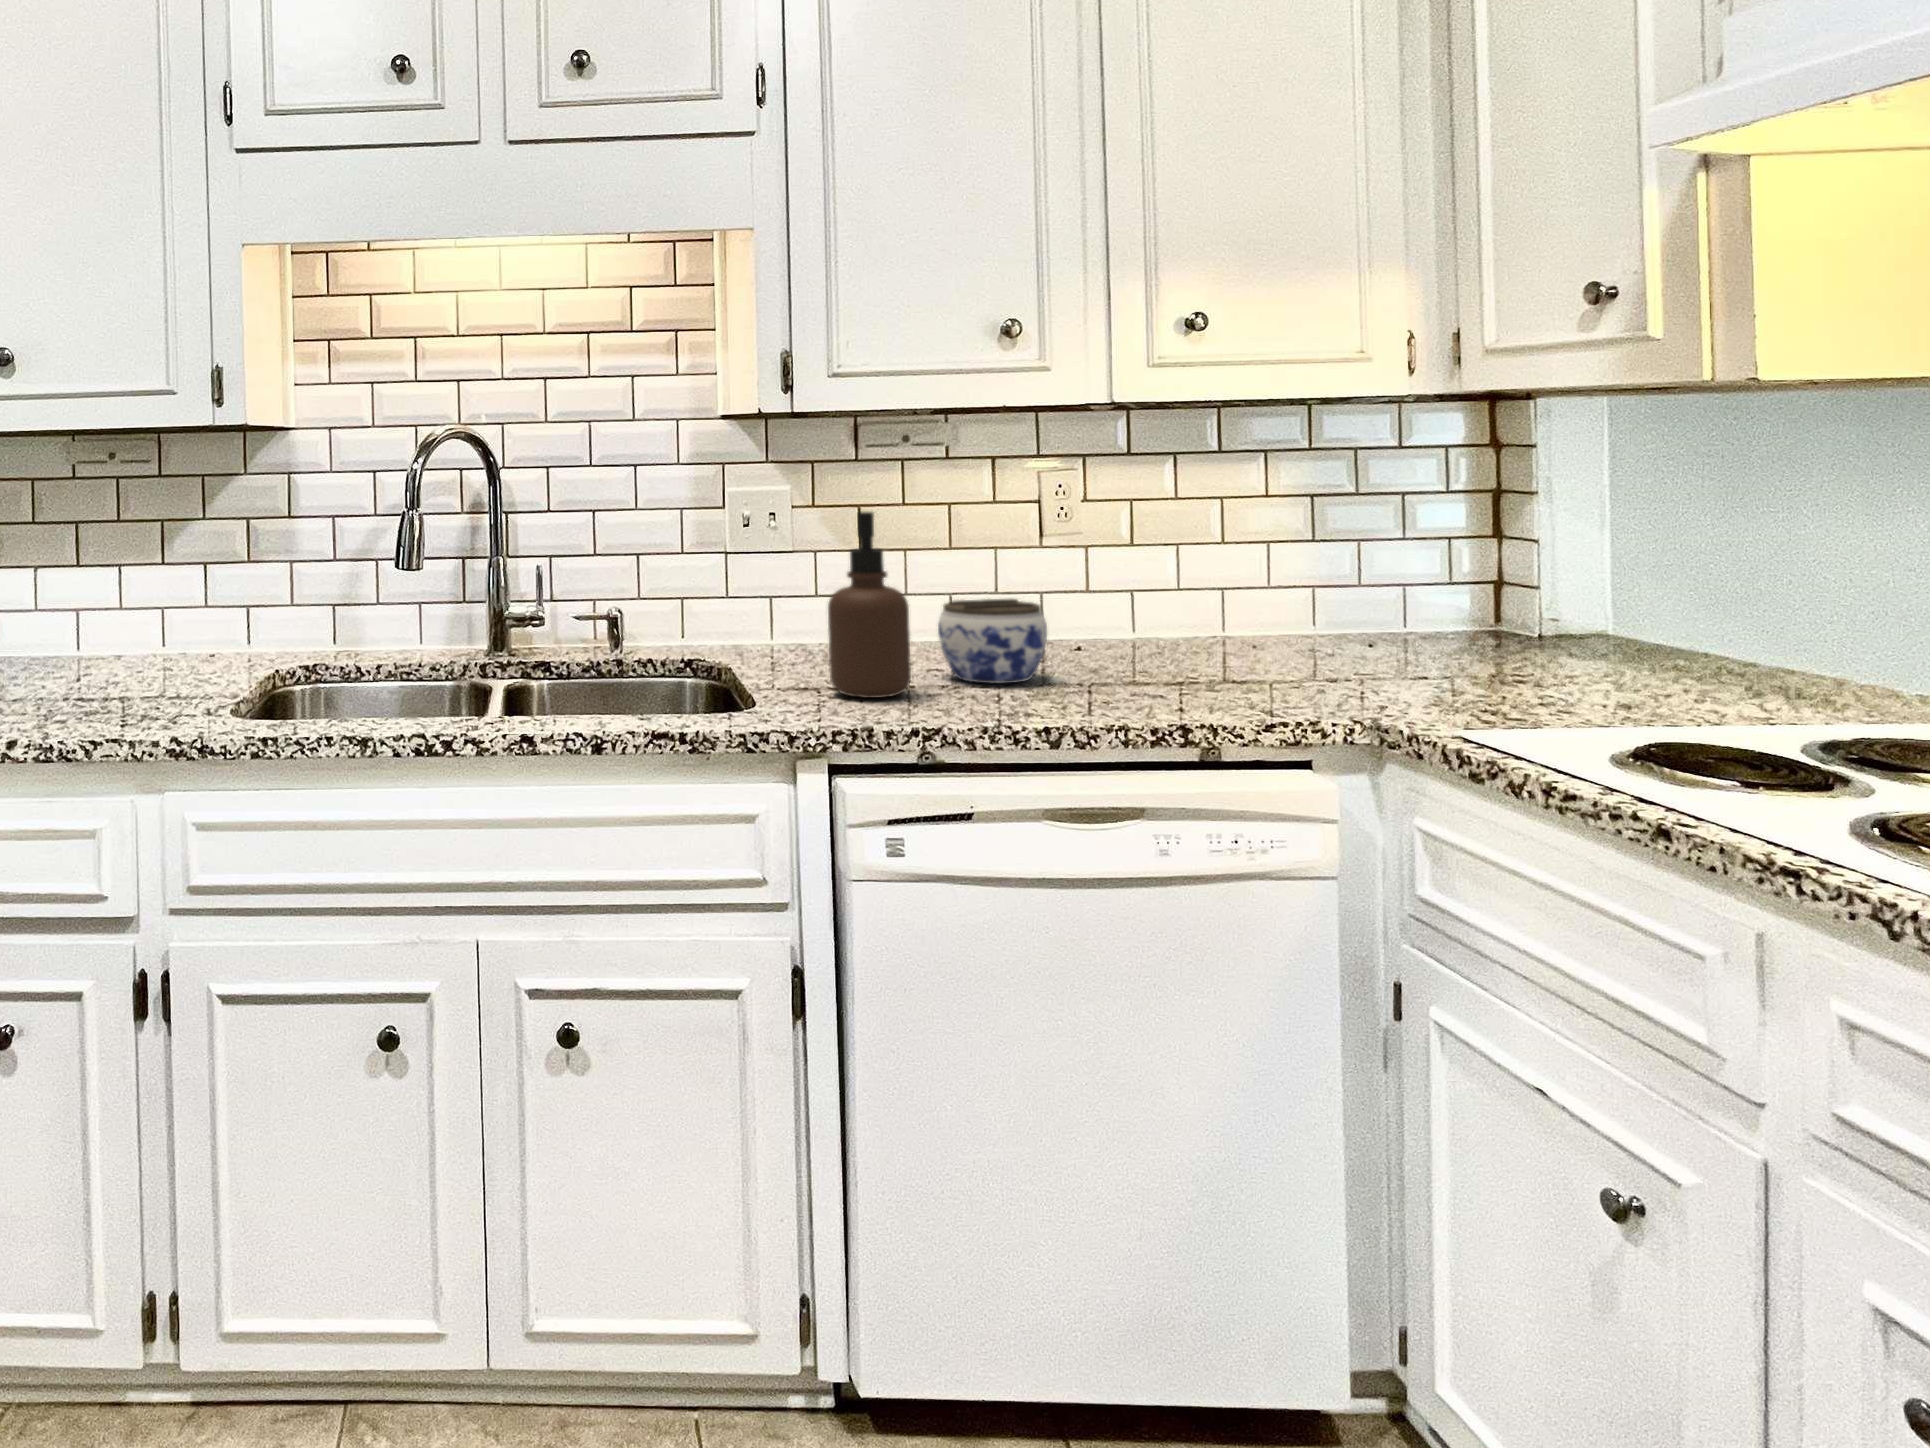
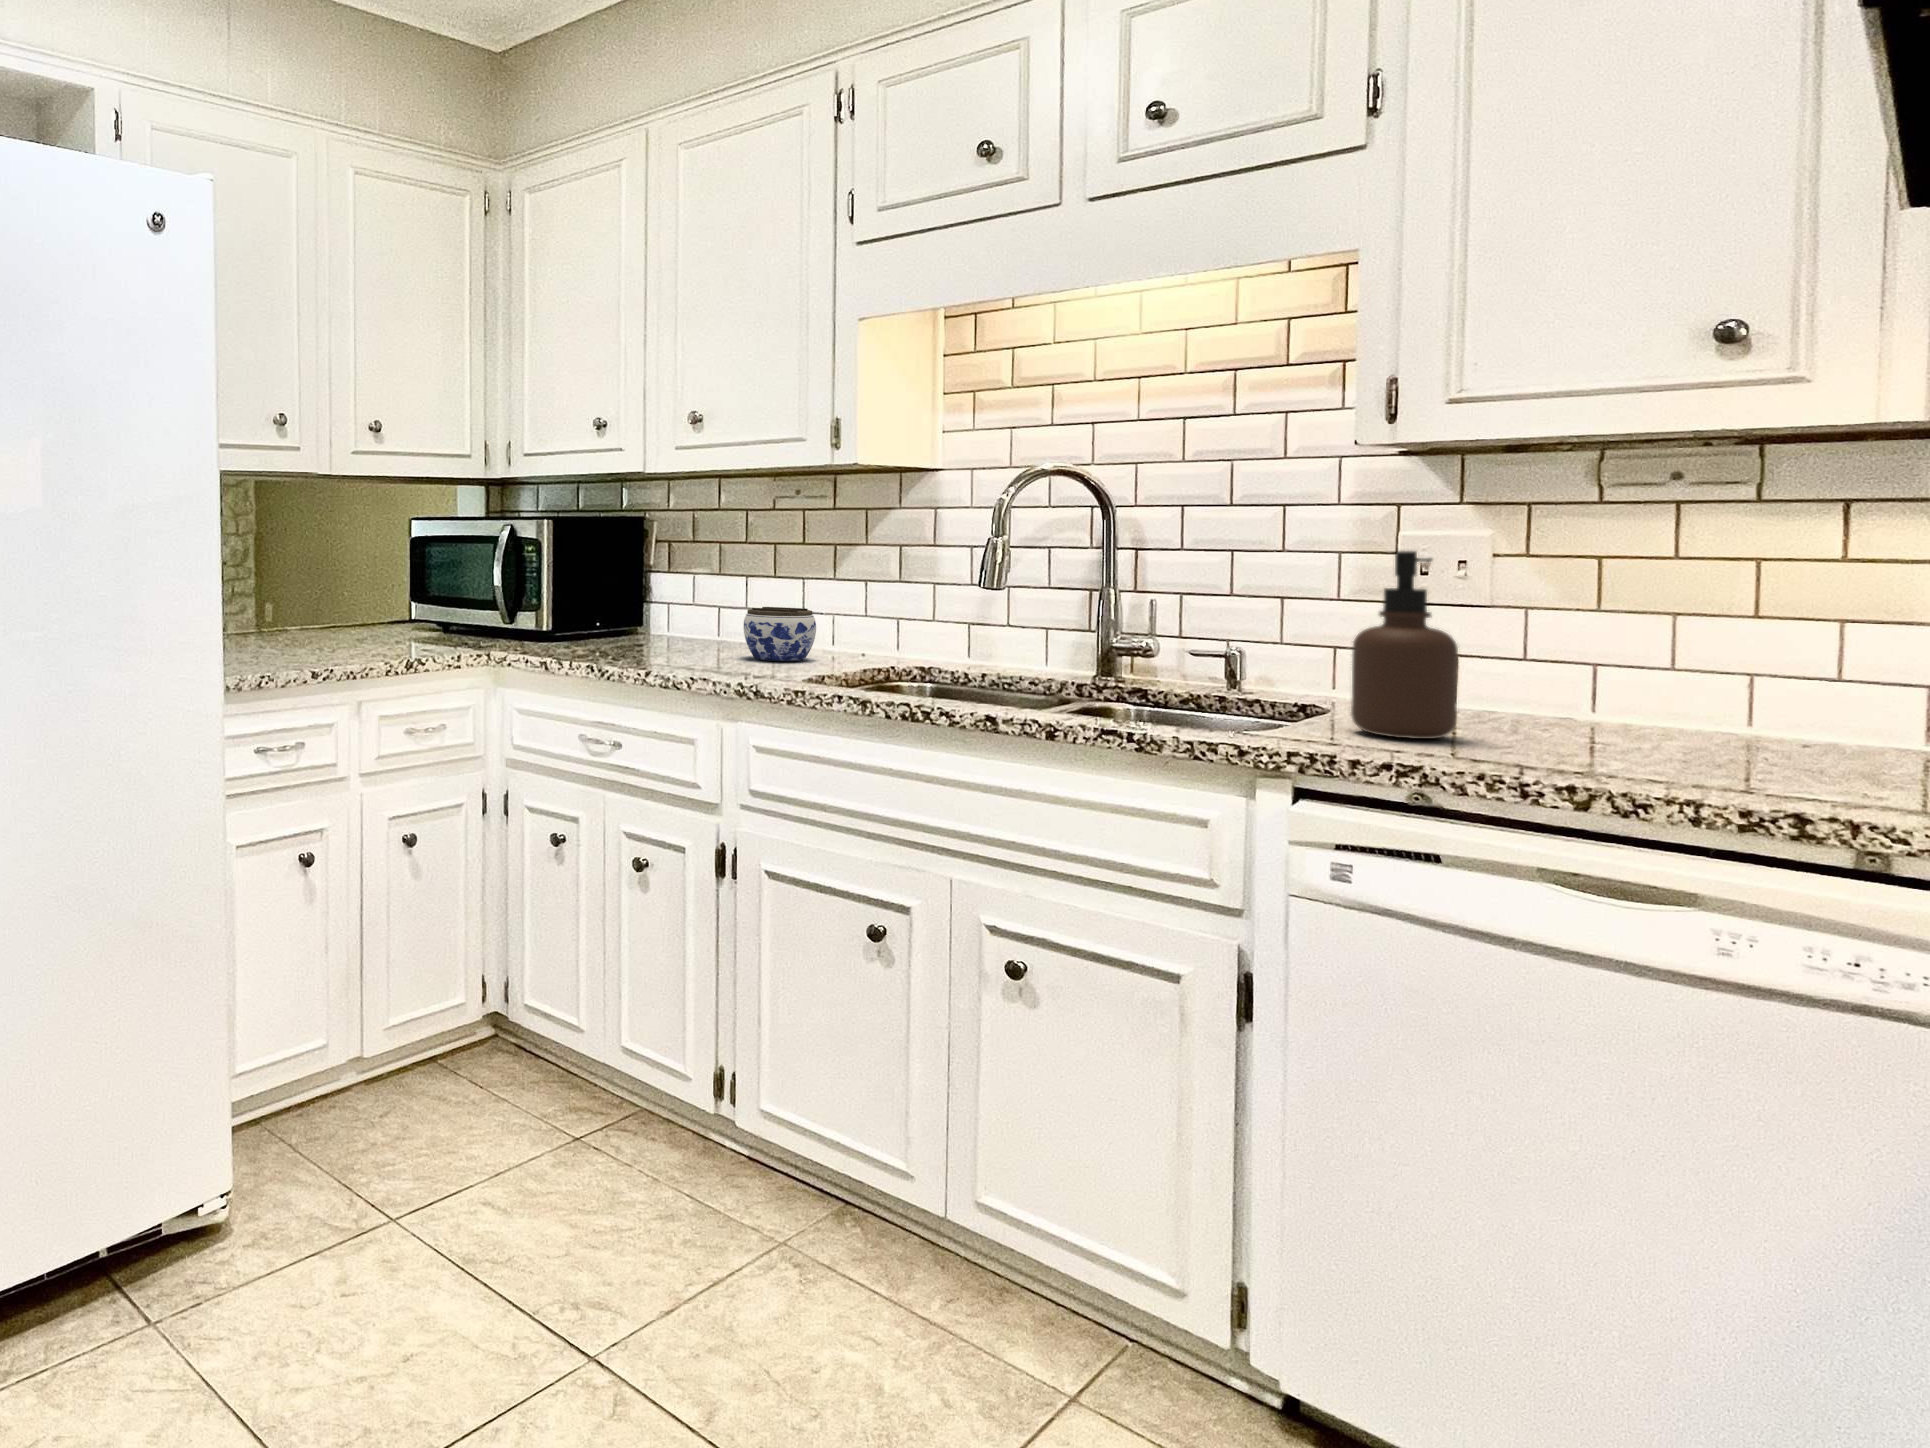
jar: present [938,599,1047,683] -> present [743,607,816,661]

